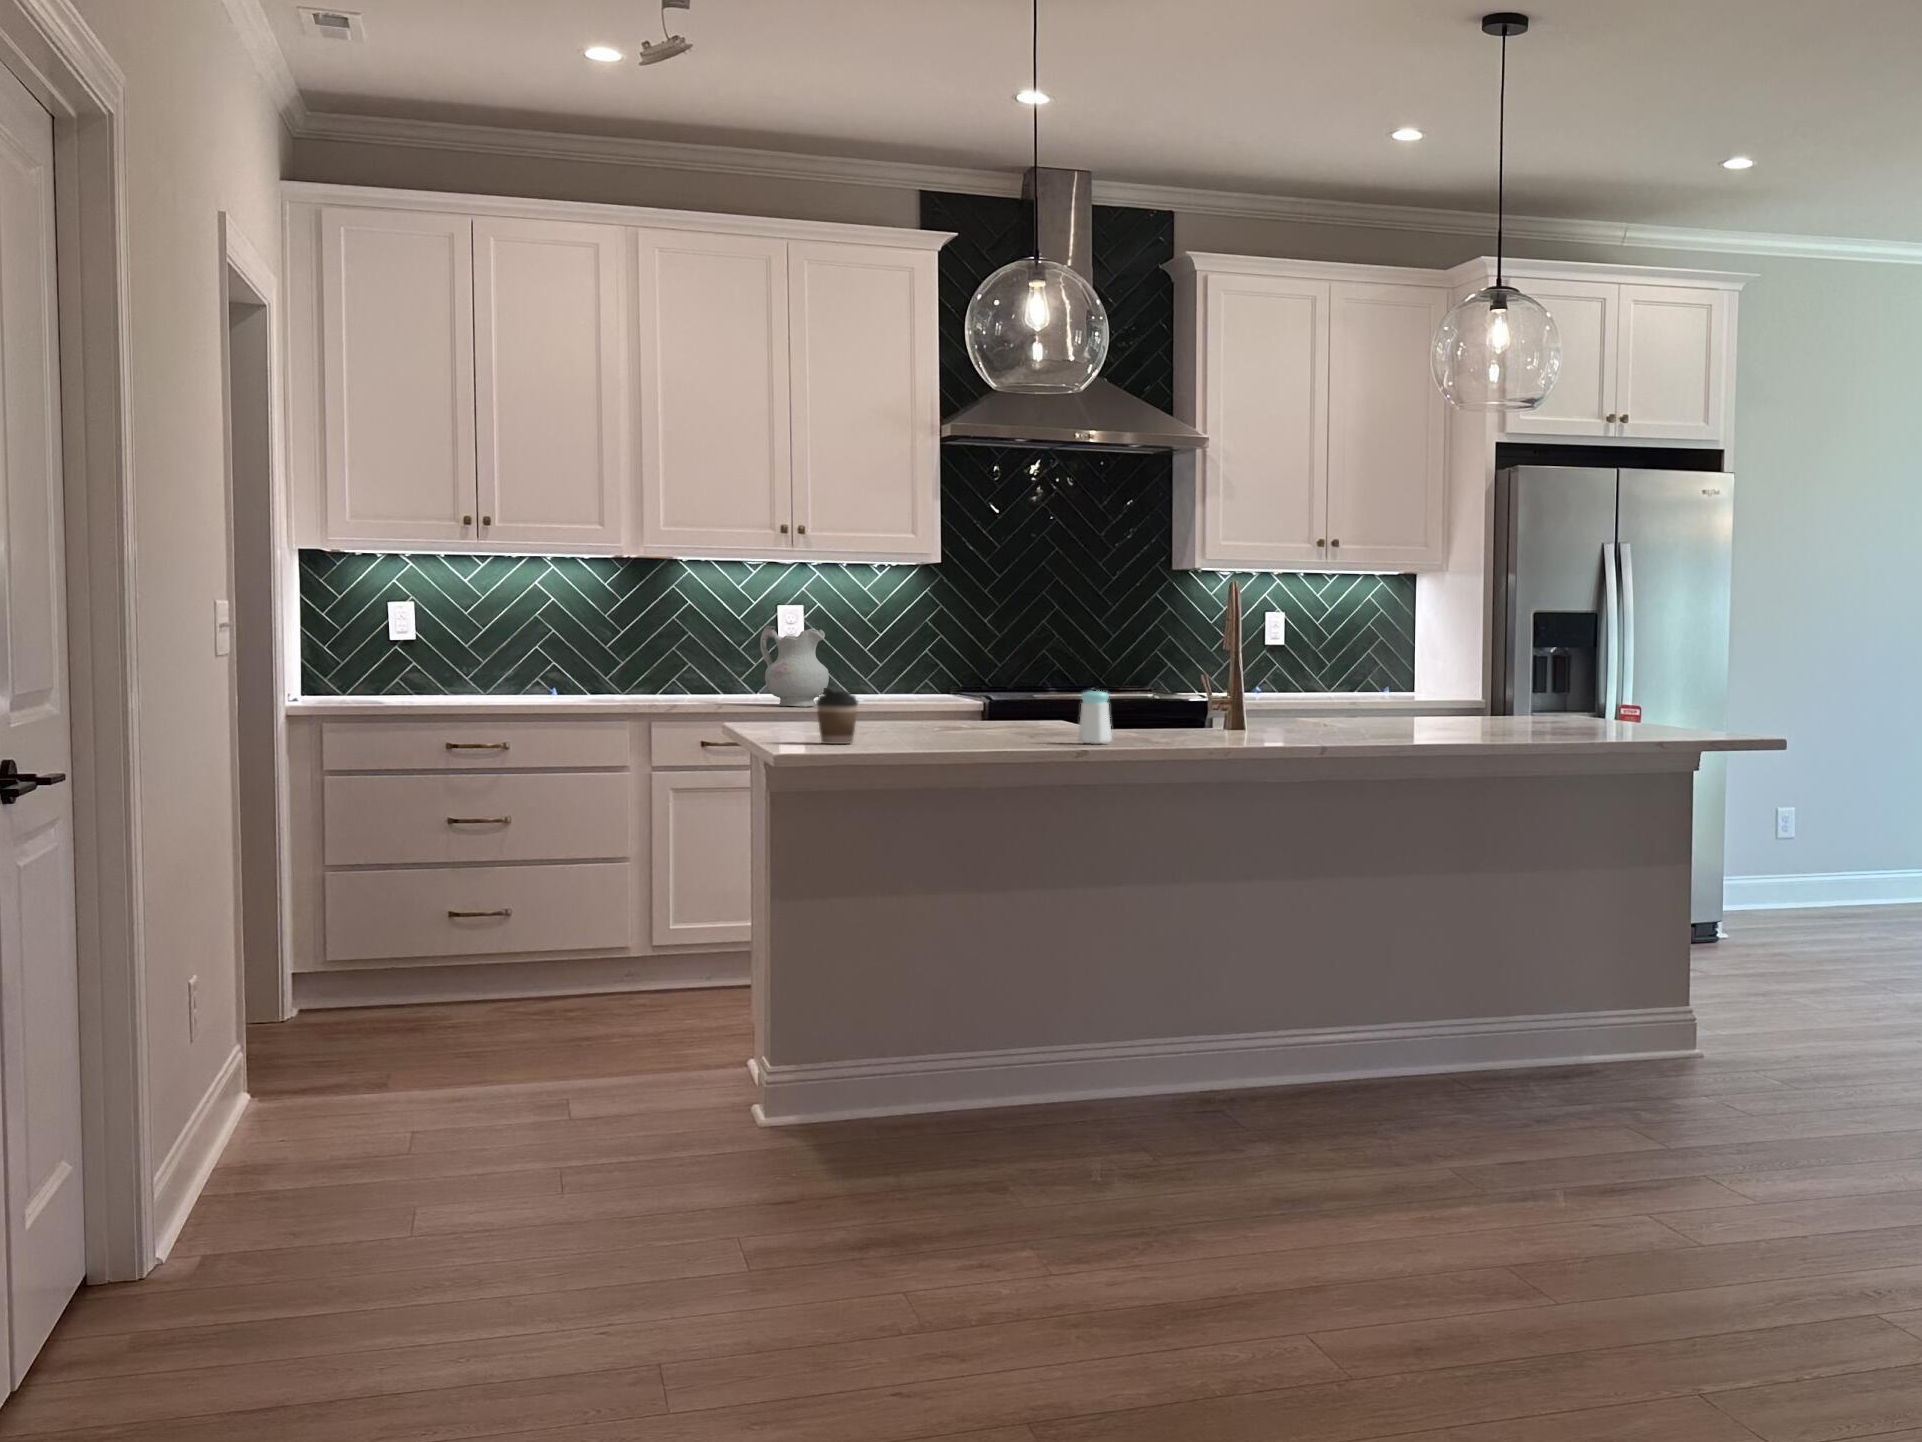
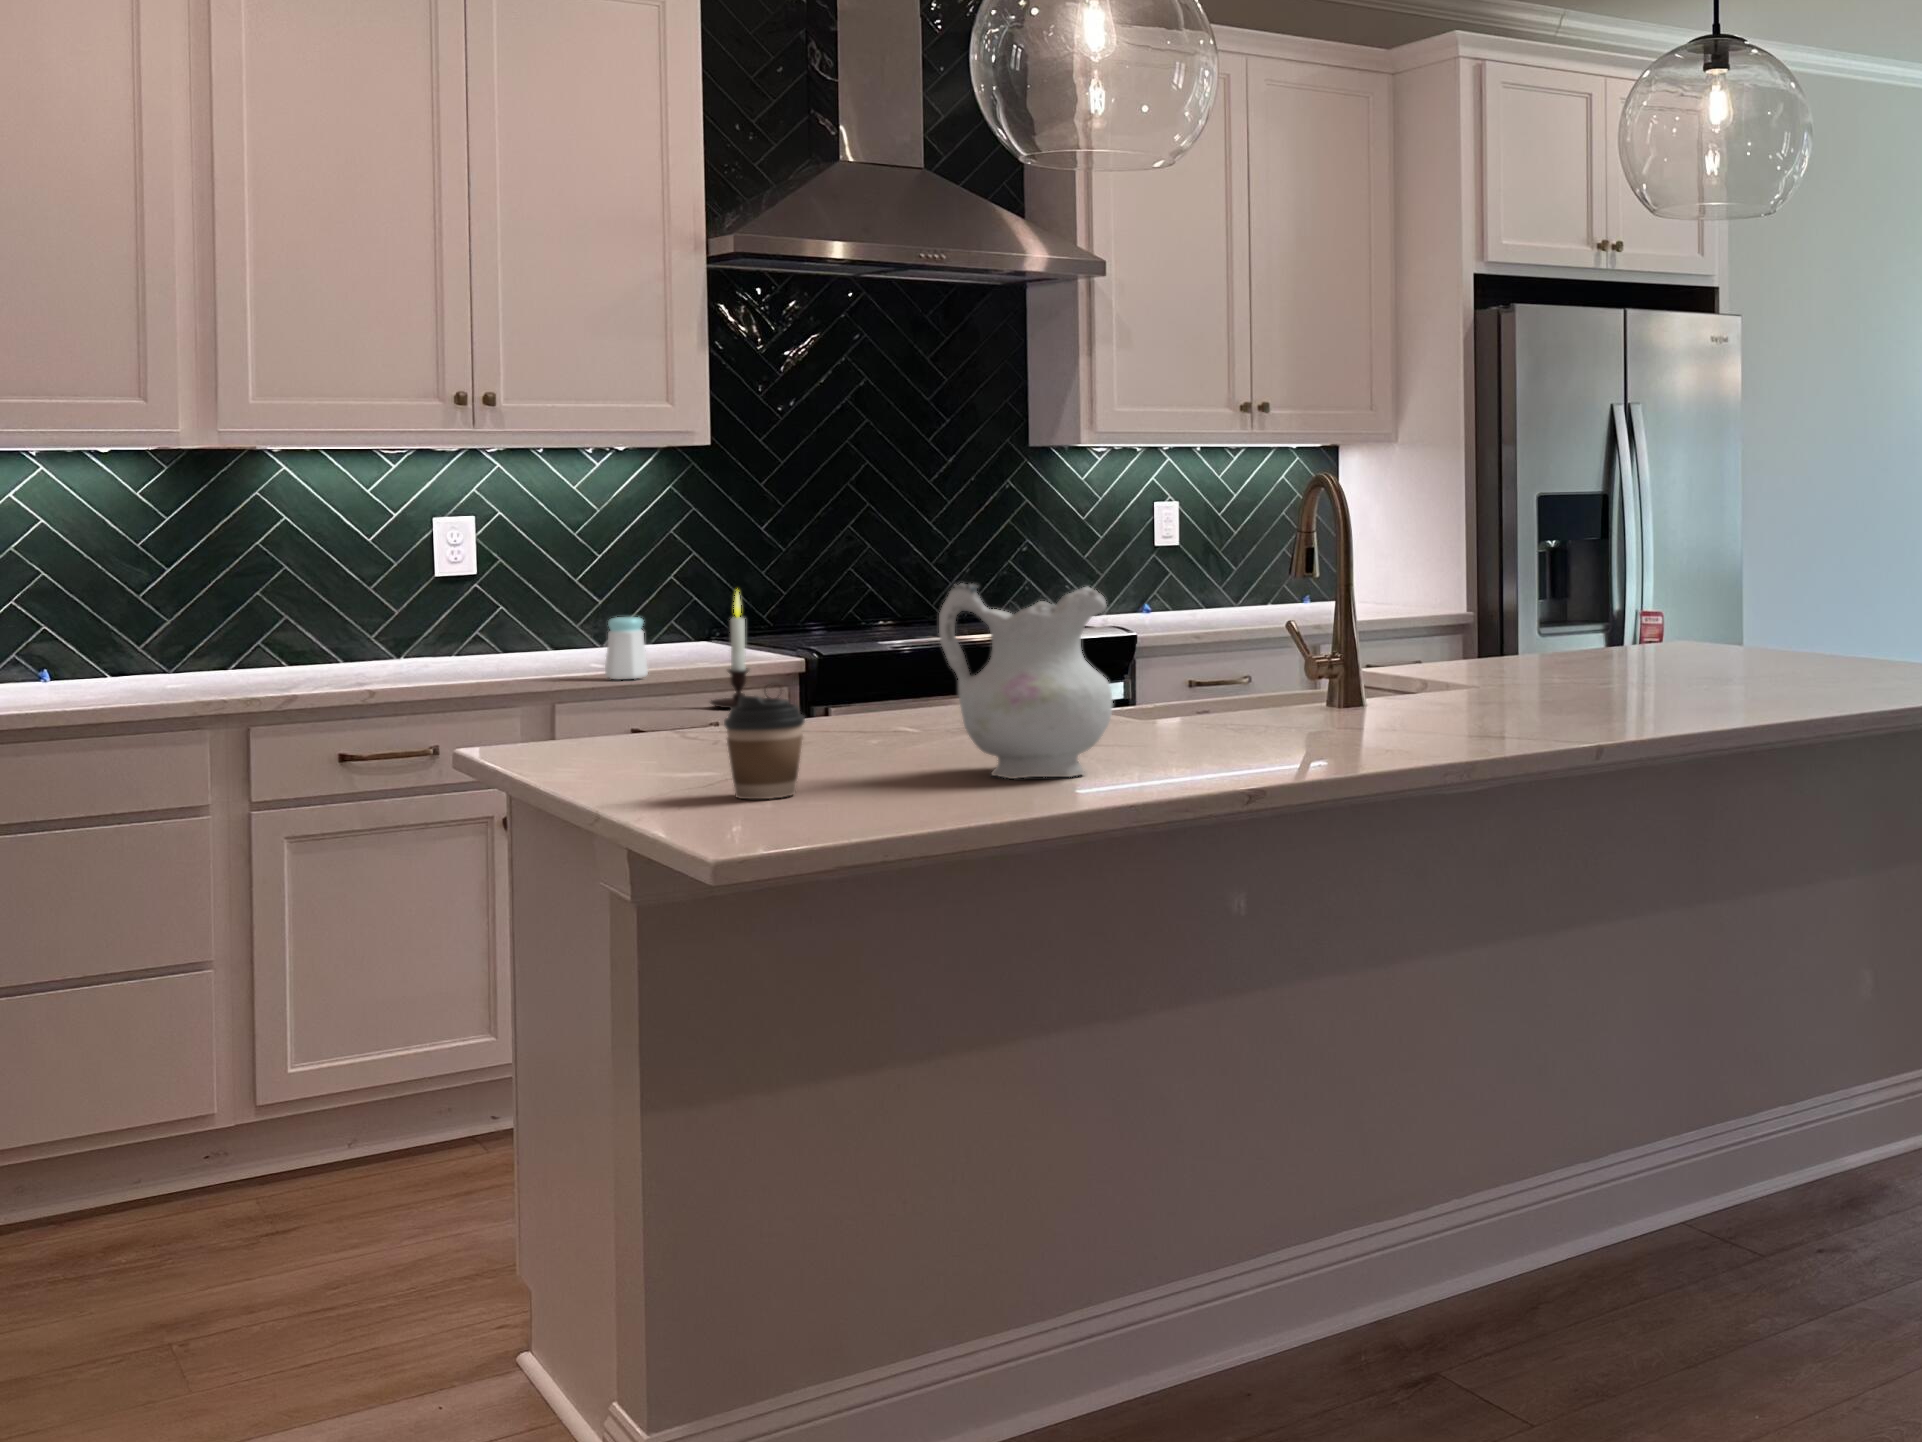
ceramic pitcher: present [760,626,829,707] -> present [939,583,1113,779]
candle: none [889,647,931,720] -> present [711,591,775,708]
salt shaker: present [1078,691,1112,744] -> present [605,617,648,680]

